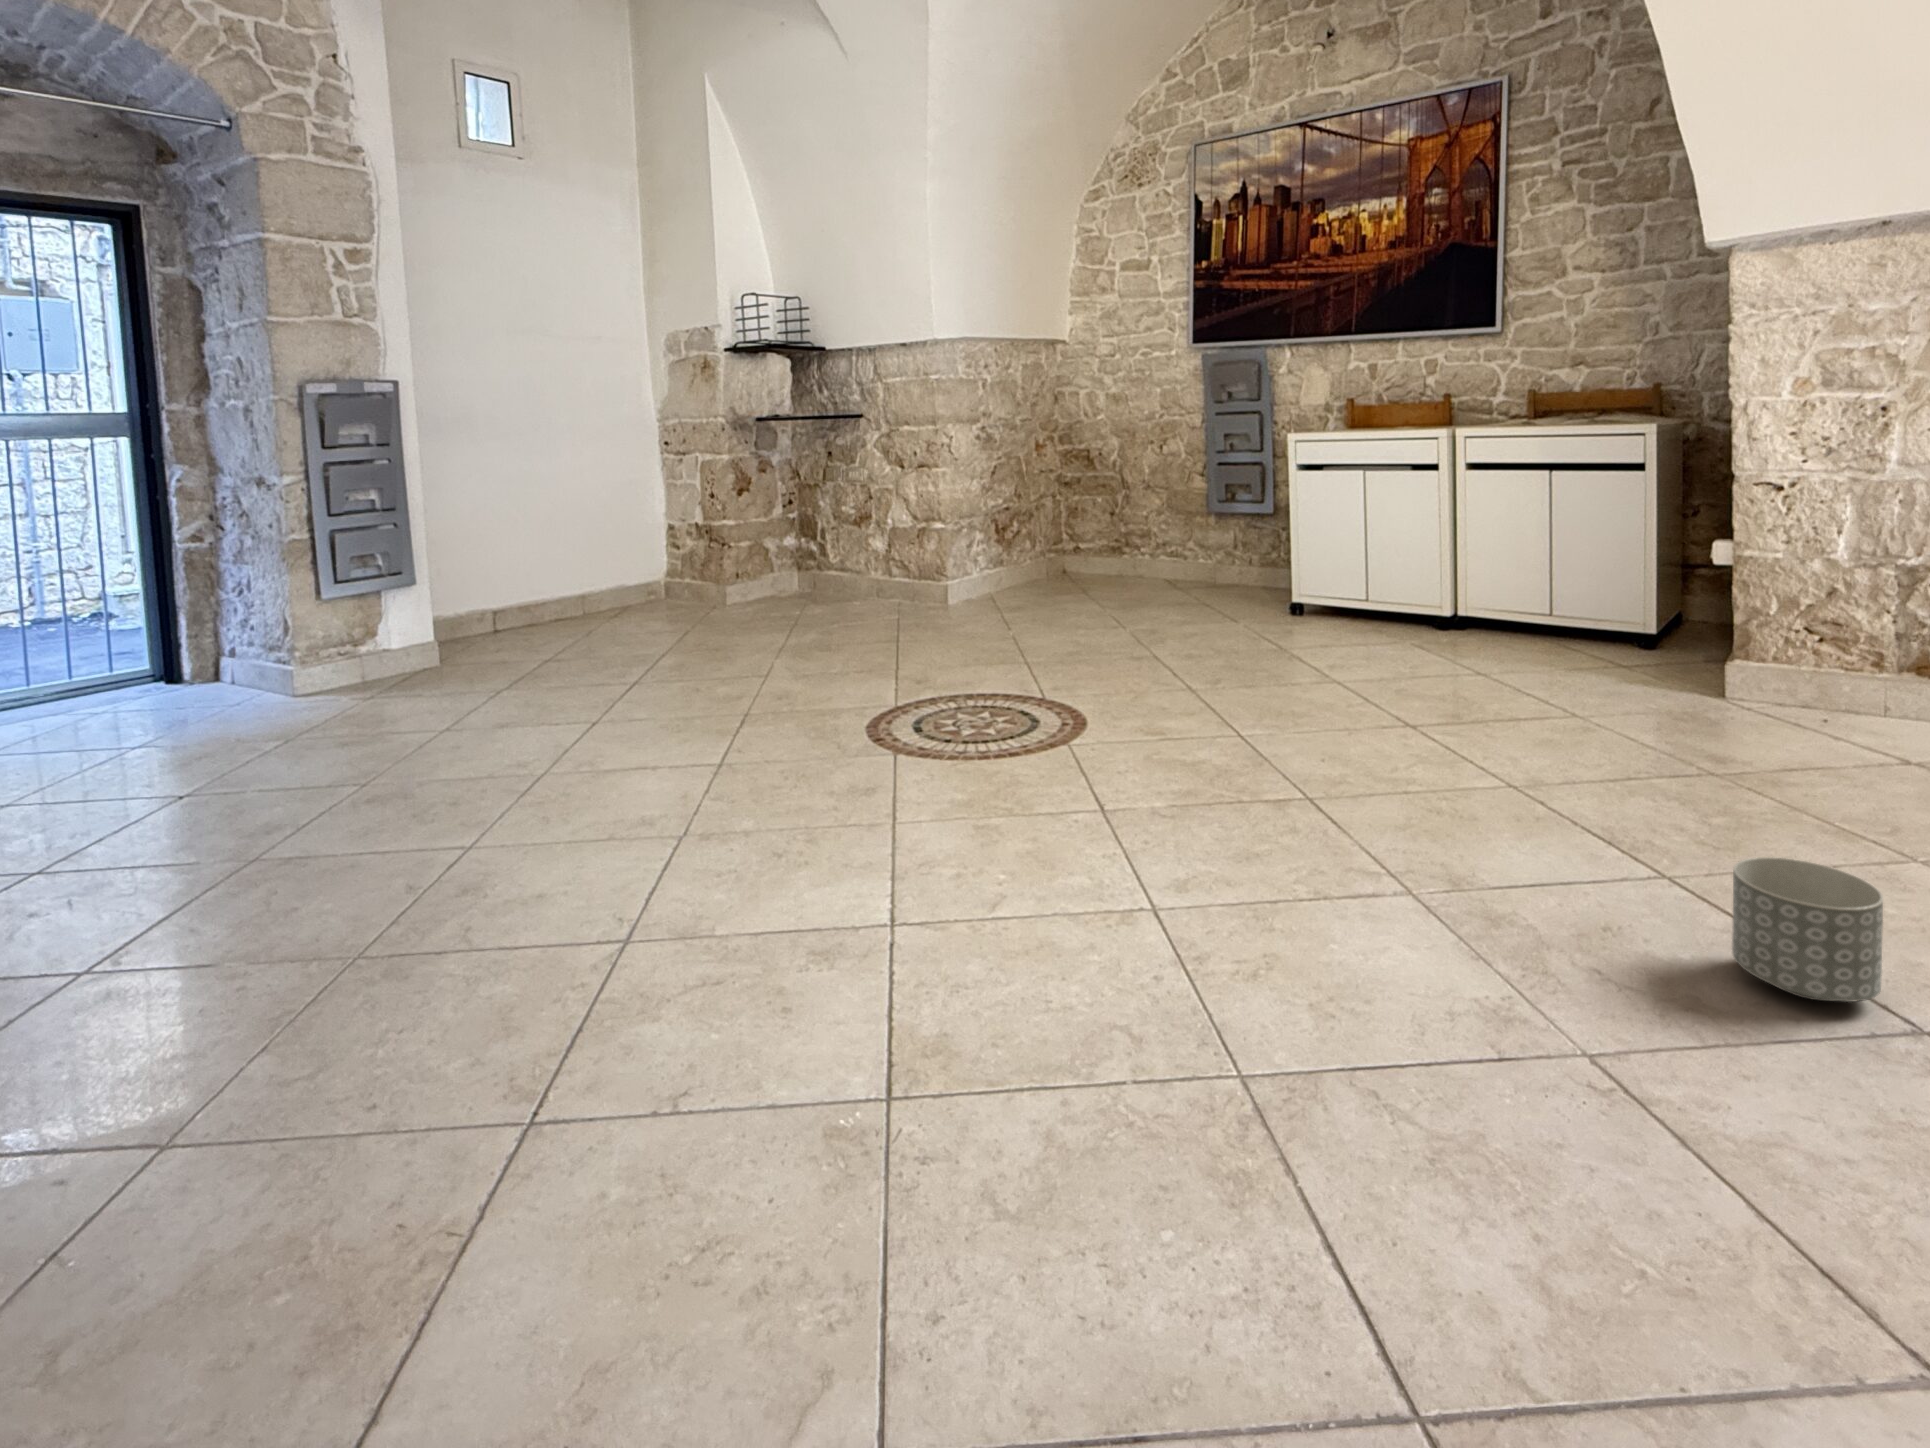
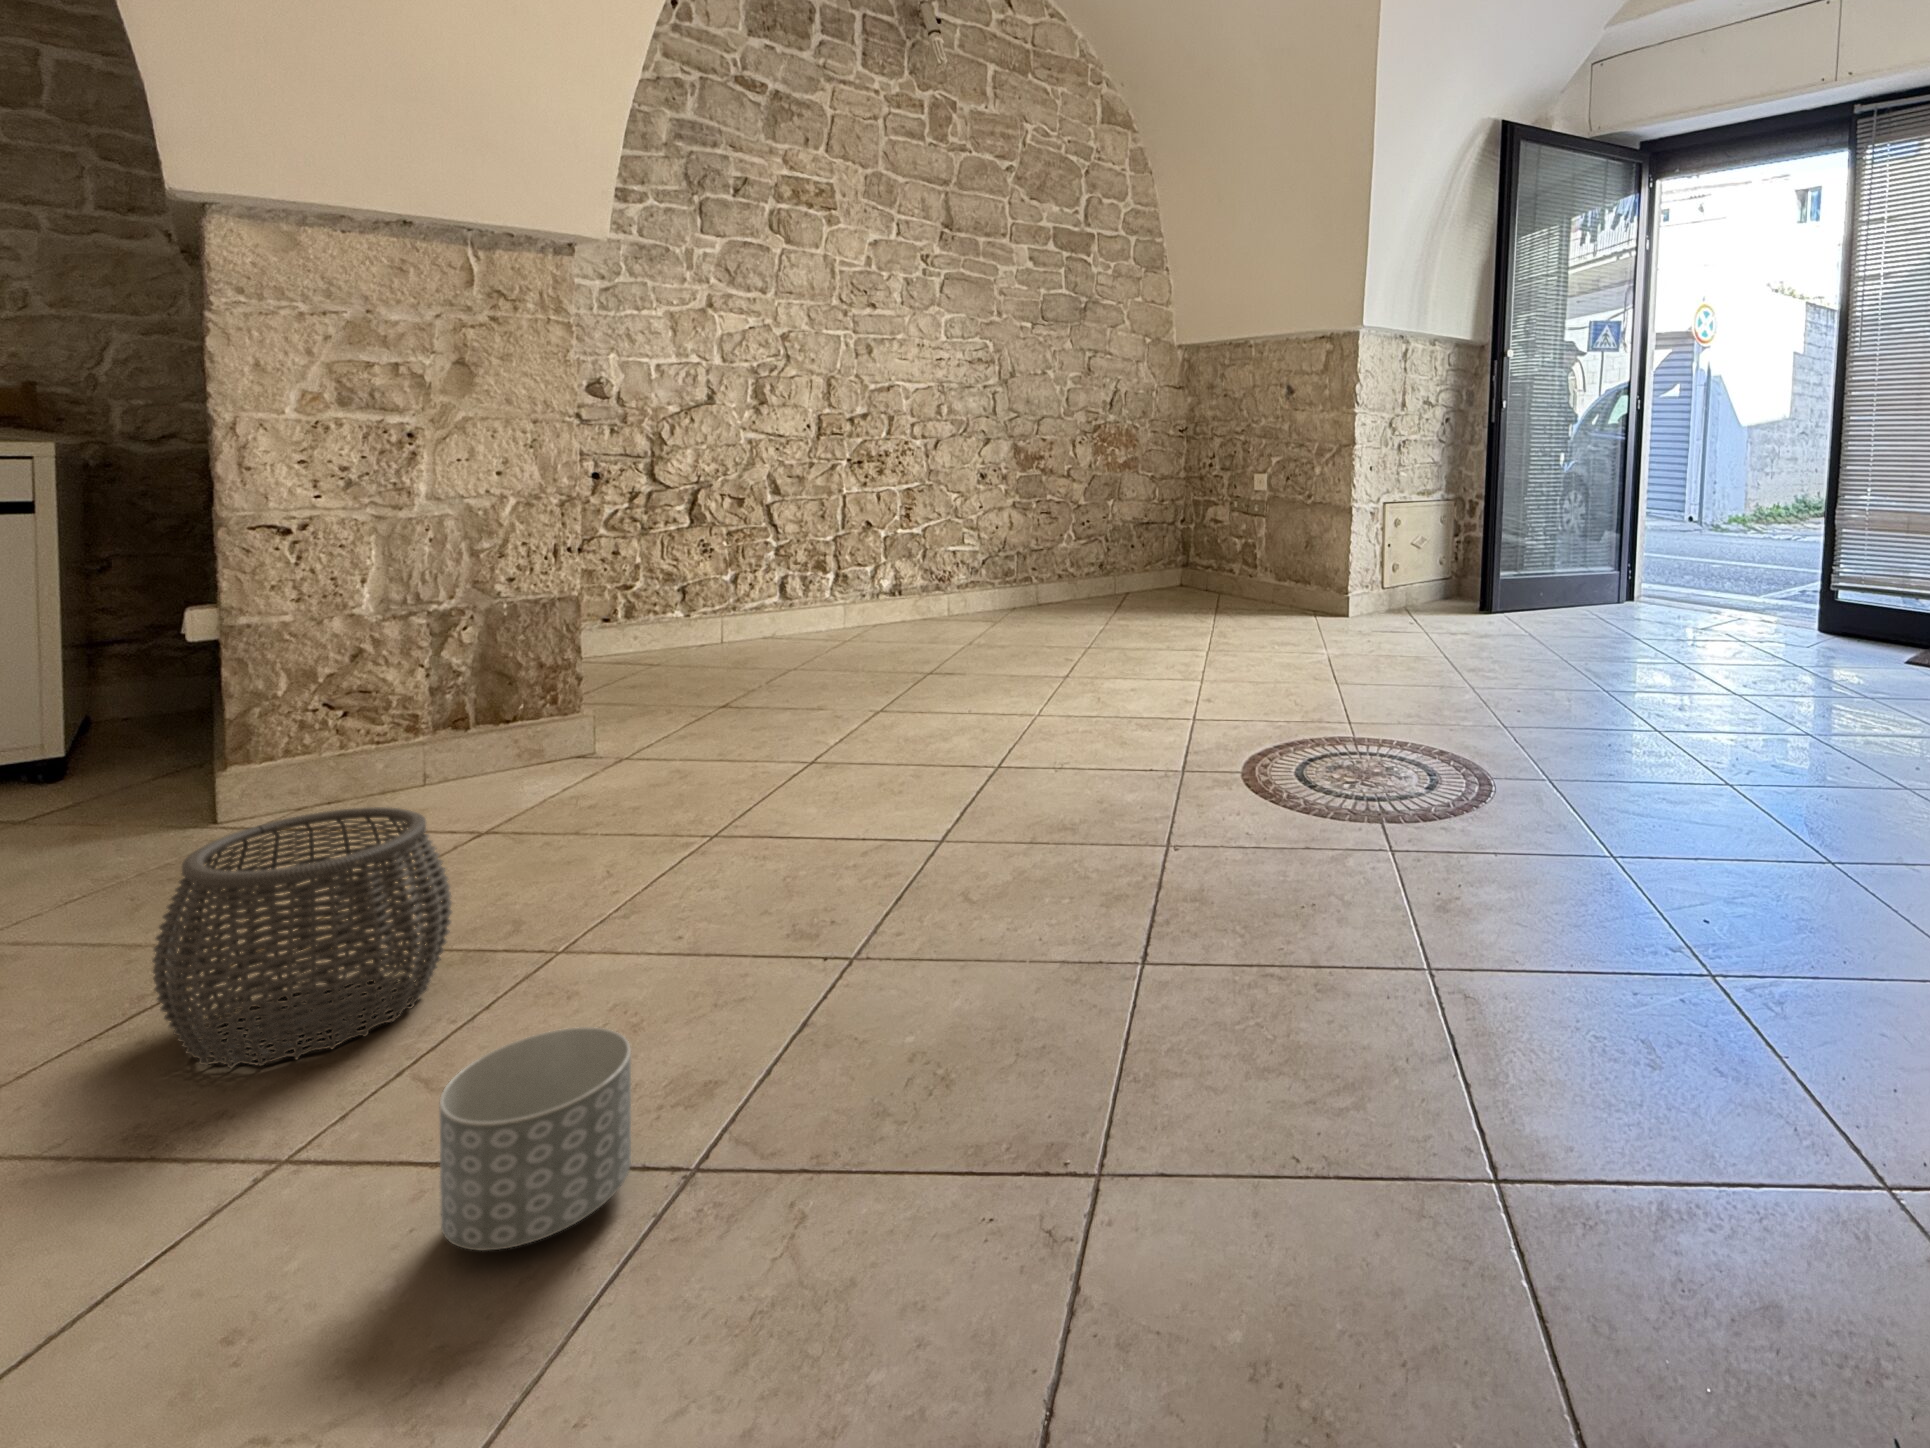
woven basket: none [1635,681,1828,847] -> present [152,807,452,1068]

